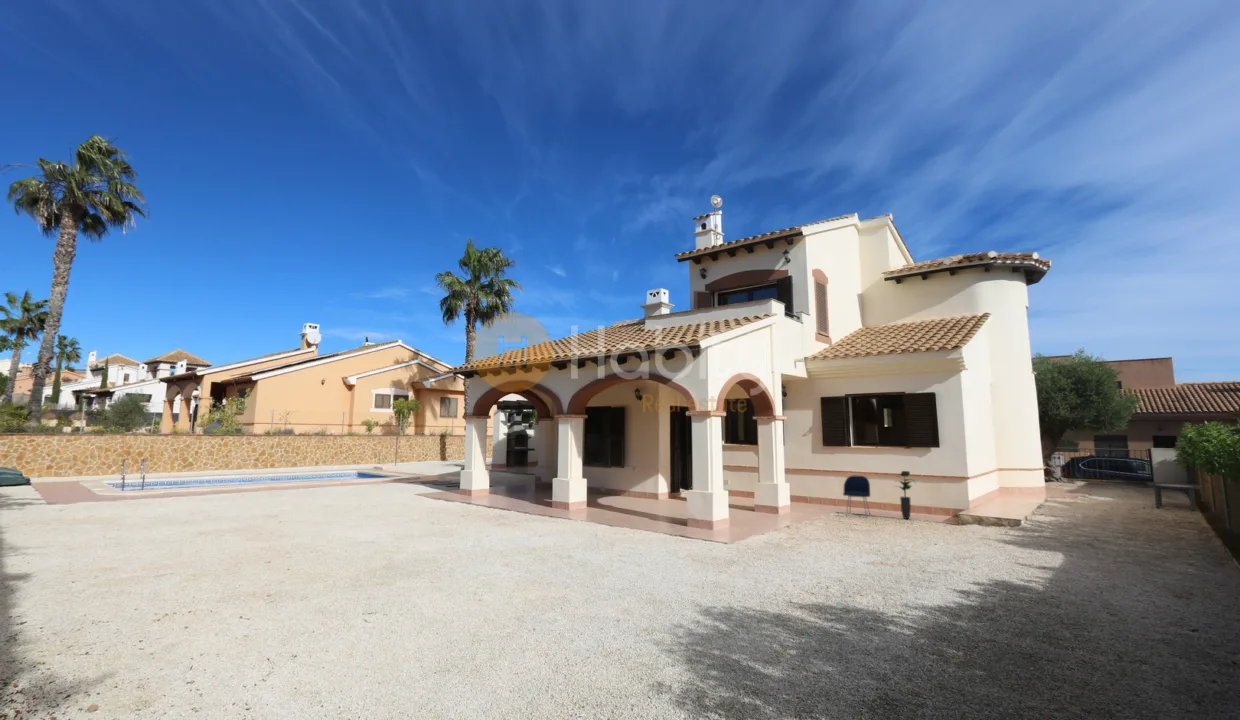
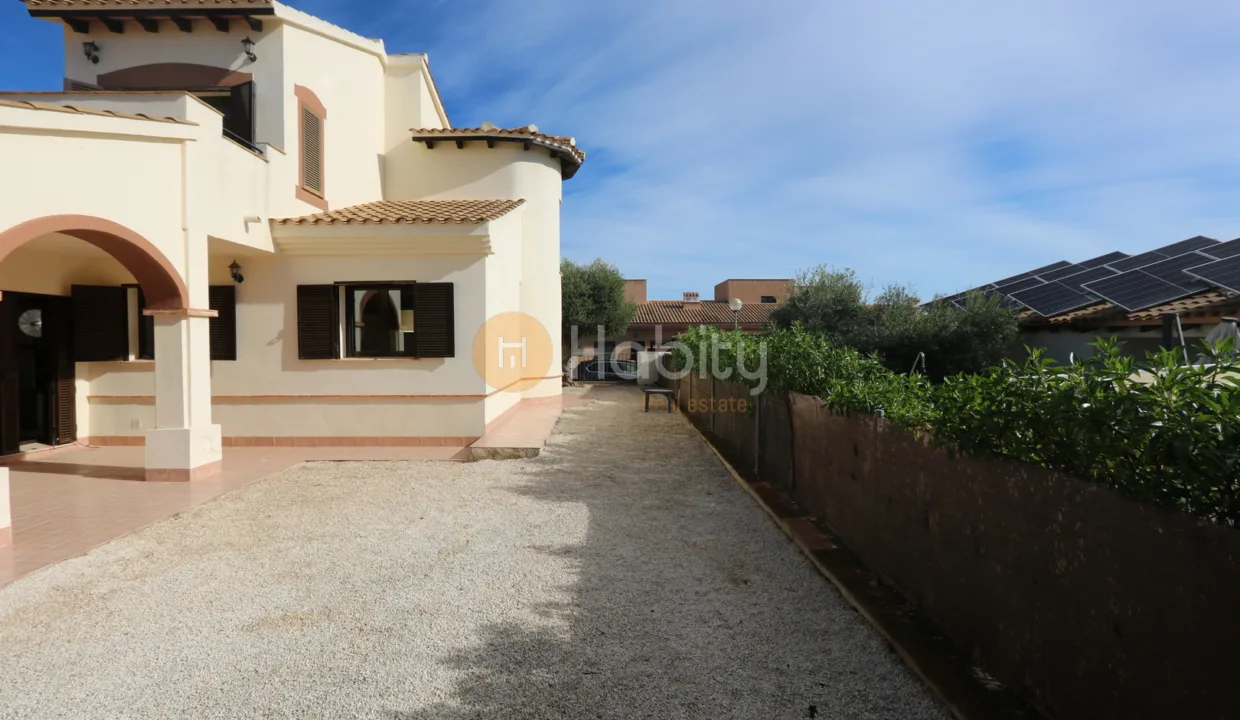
potted plant: present [900,471,911,519] -> none [394,394,424,459]
chair: present [843,475,870,514] -> none [320,404,362,464]

